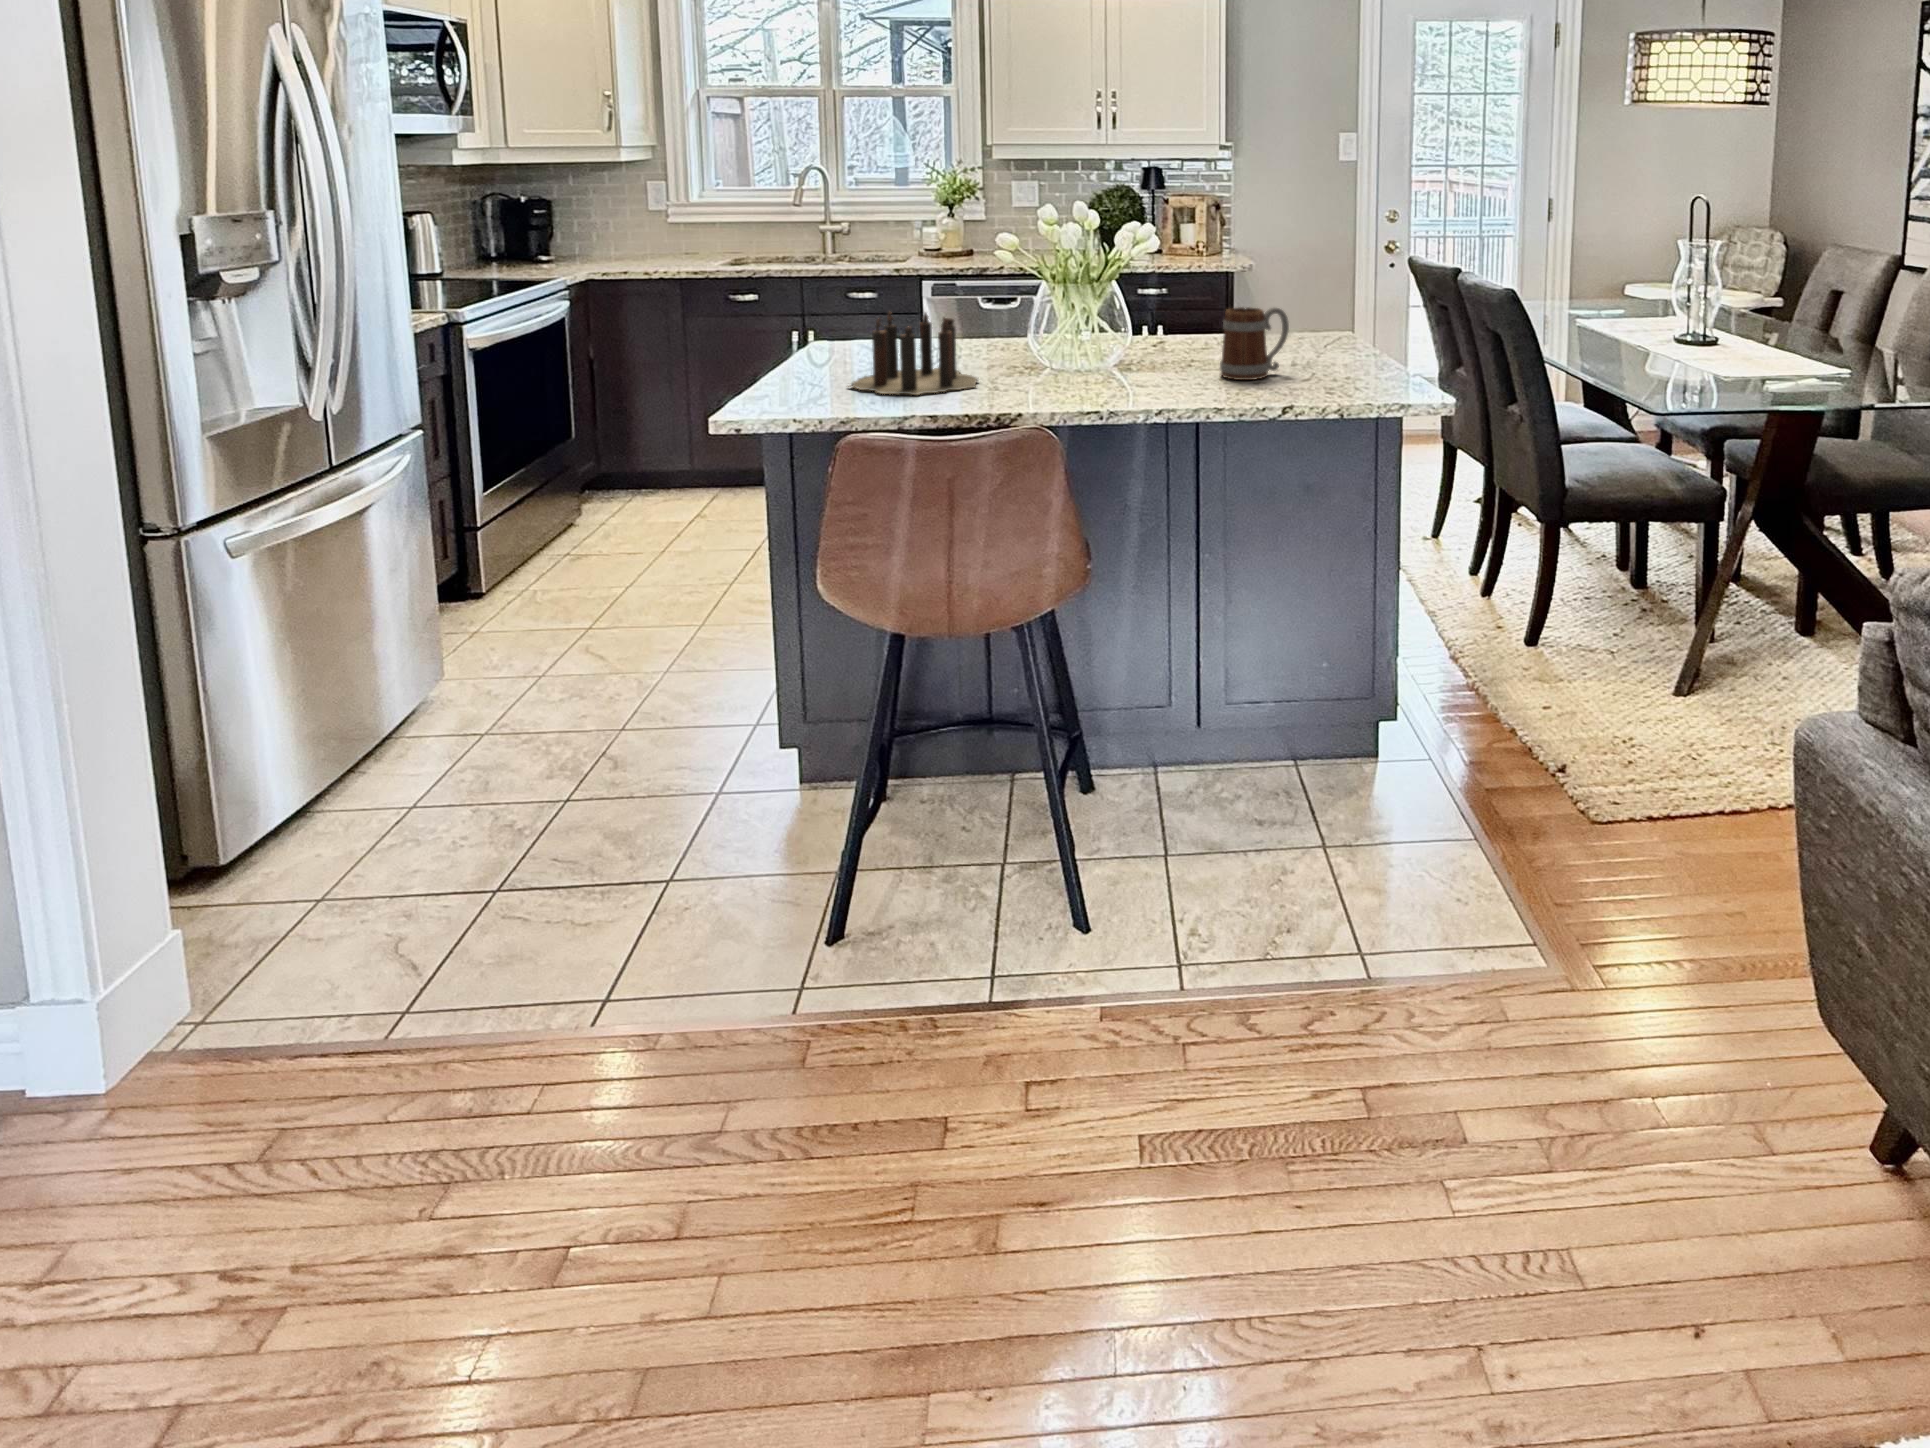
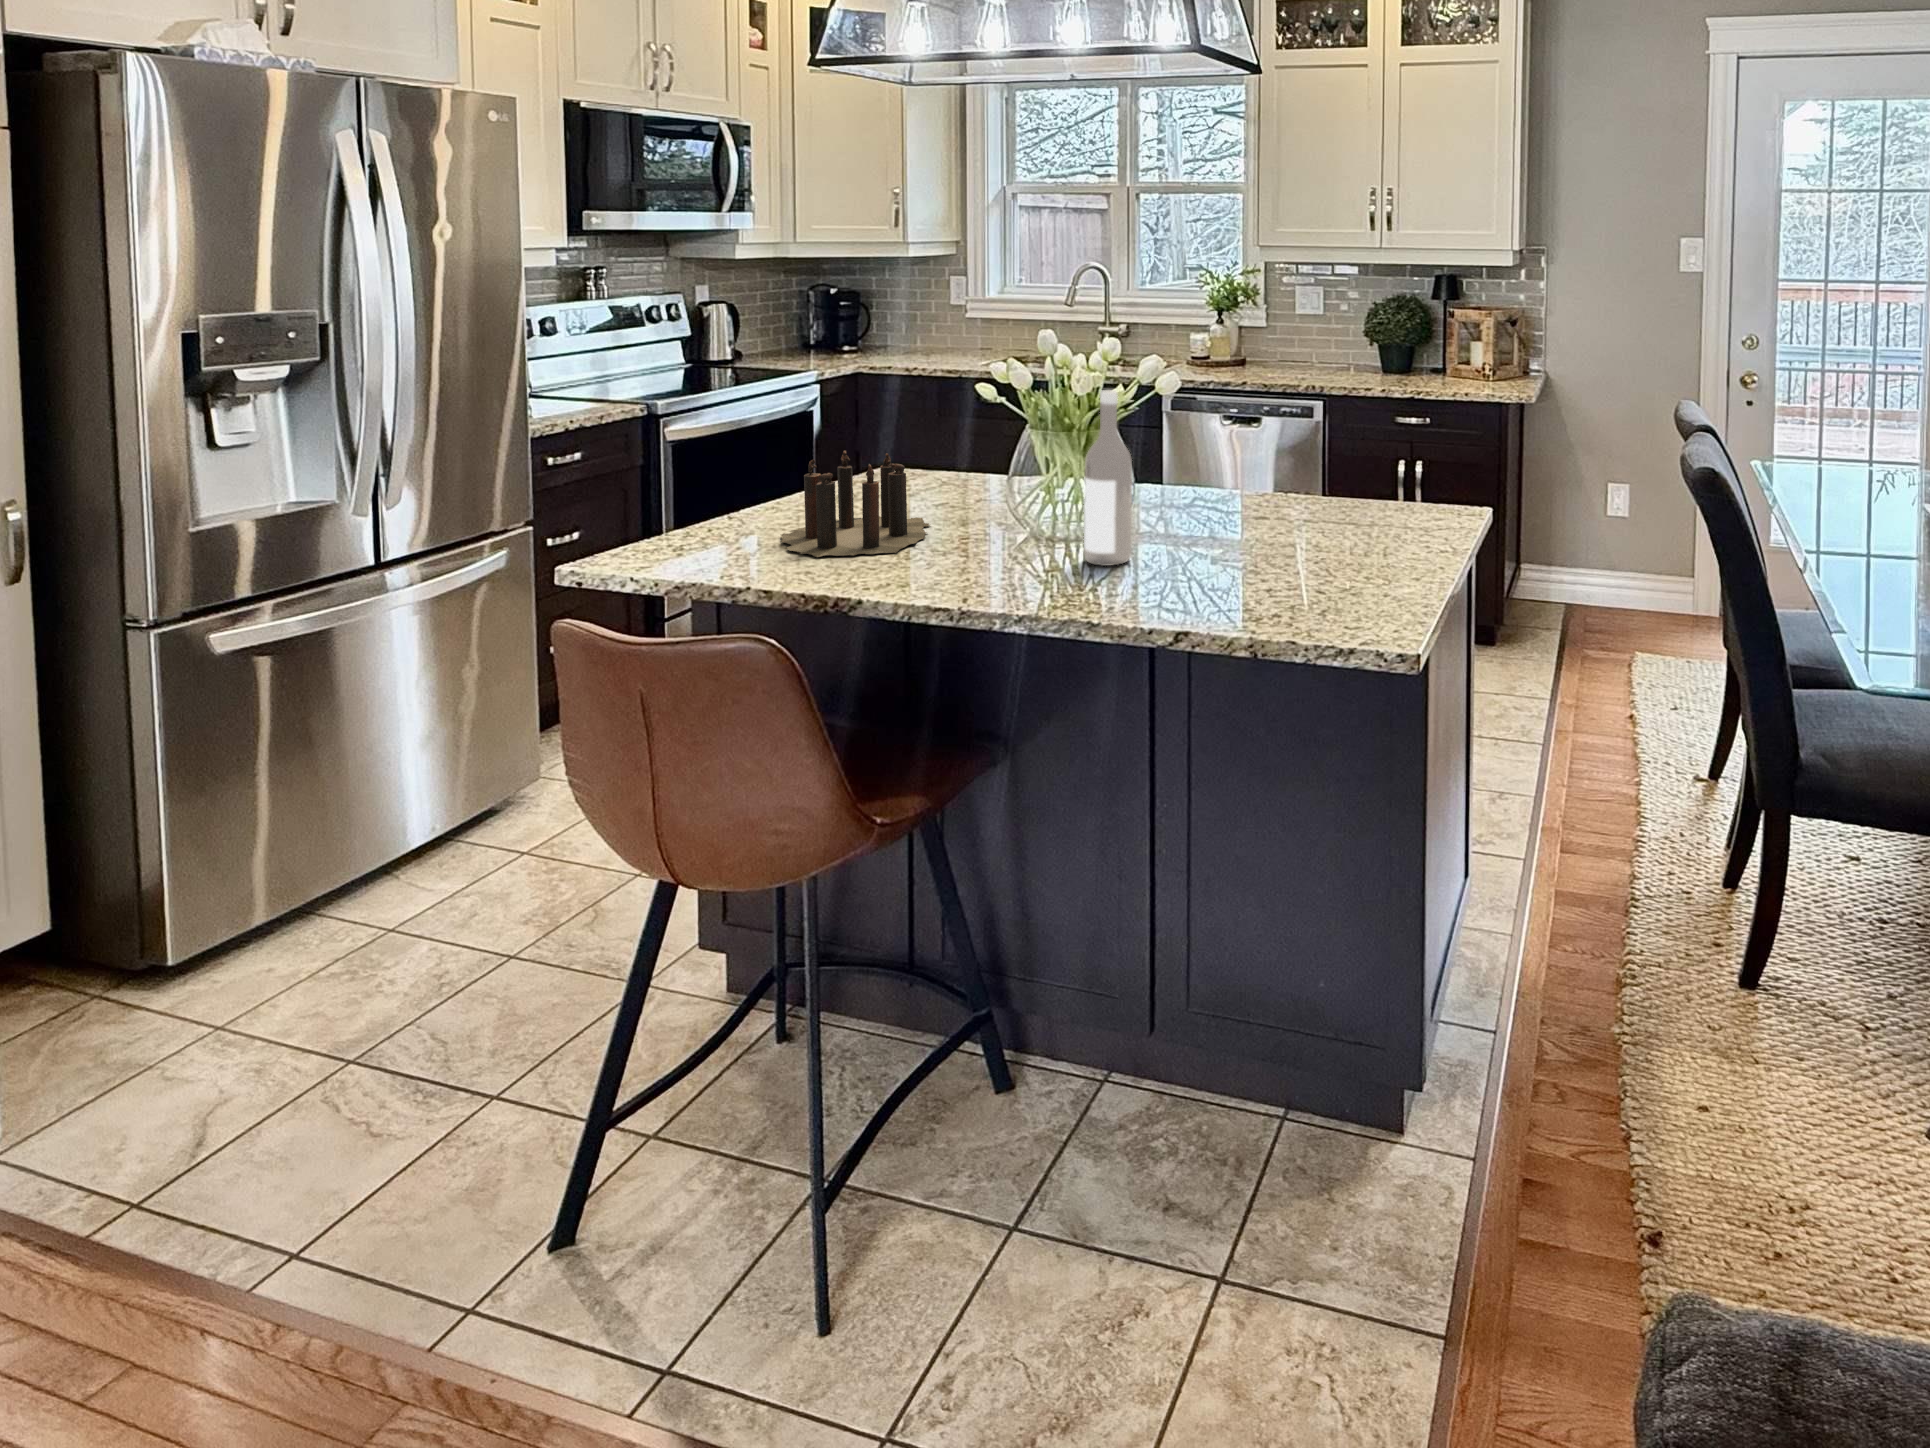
wine bottle: none [1137,242,1174,380] -> present [1084,390,1132,566]
mug: present [1220,307,1289,380] -> none [1178,480,1272,580]

